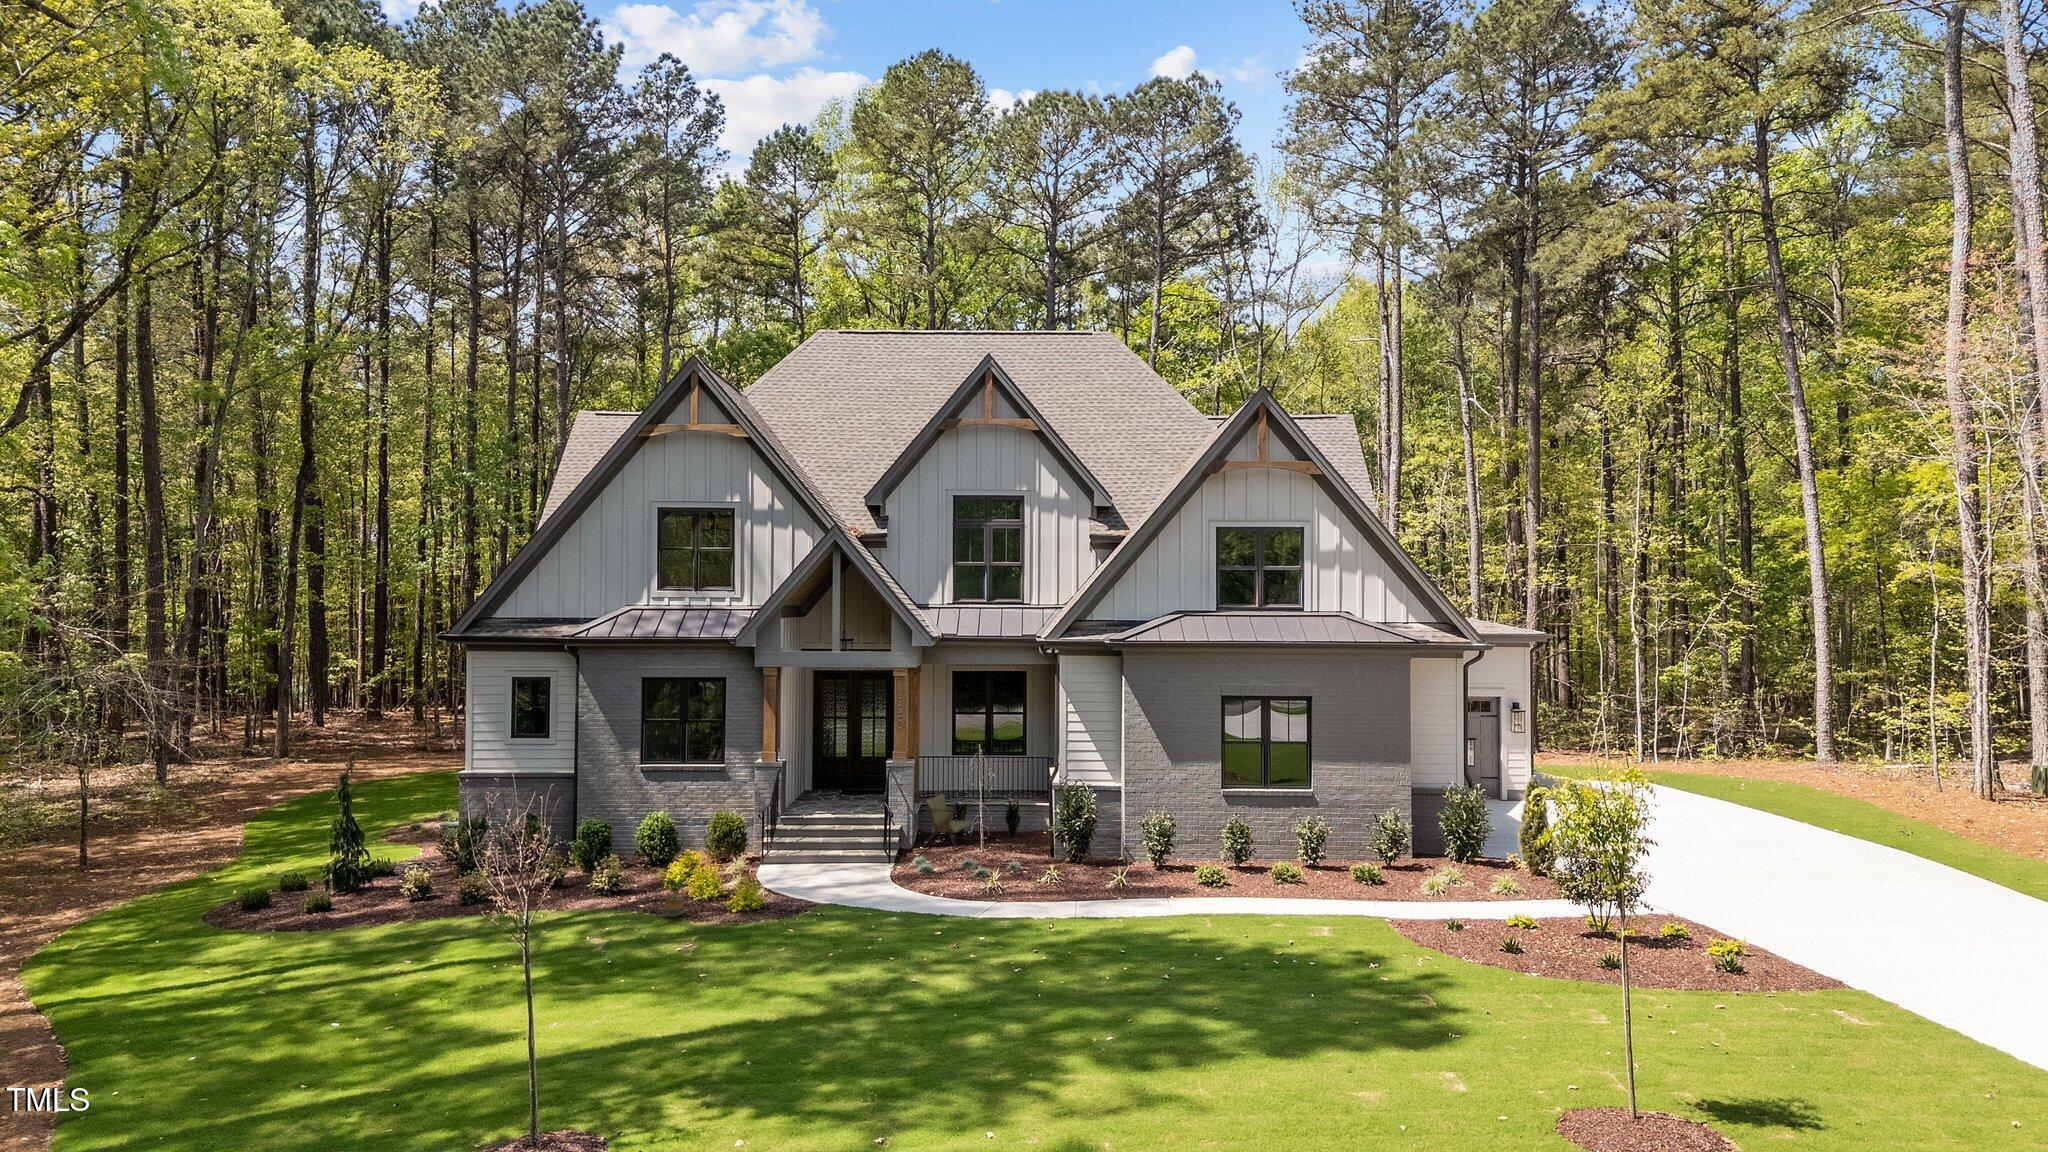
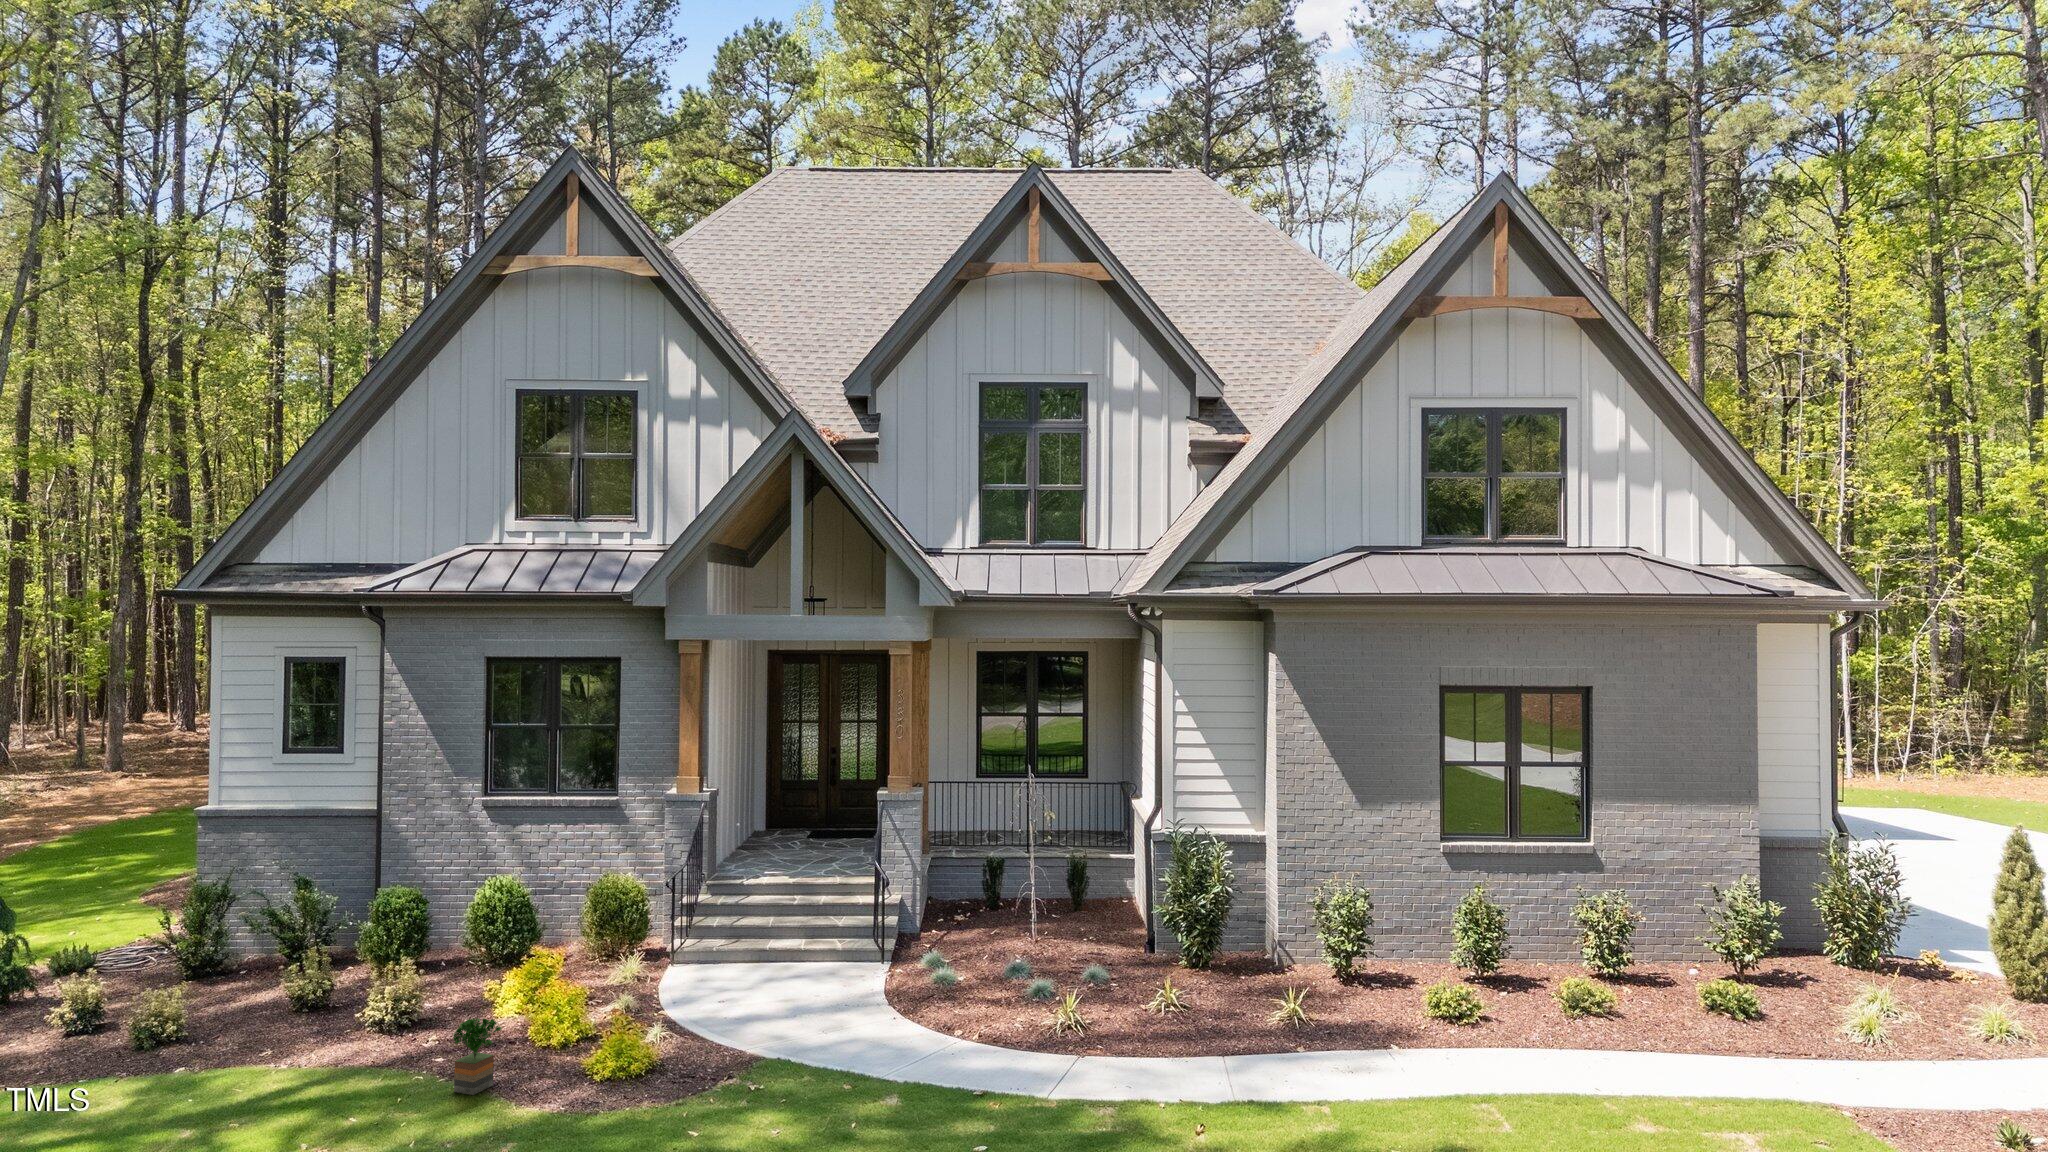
lounge chair: present [924,794,971,848] -> none [935,843,1013,933]

